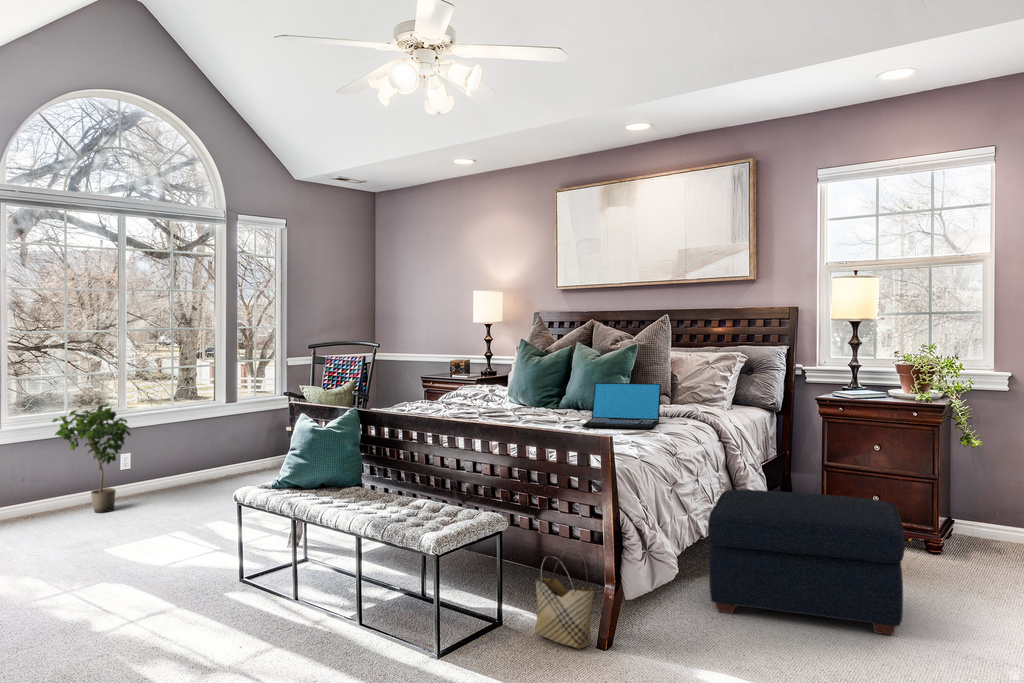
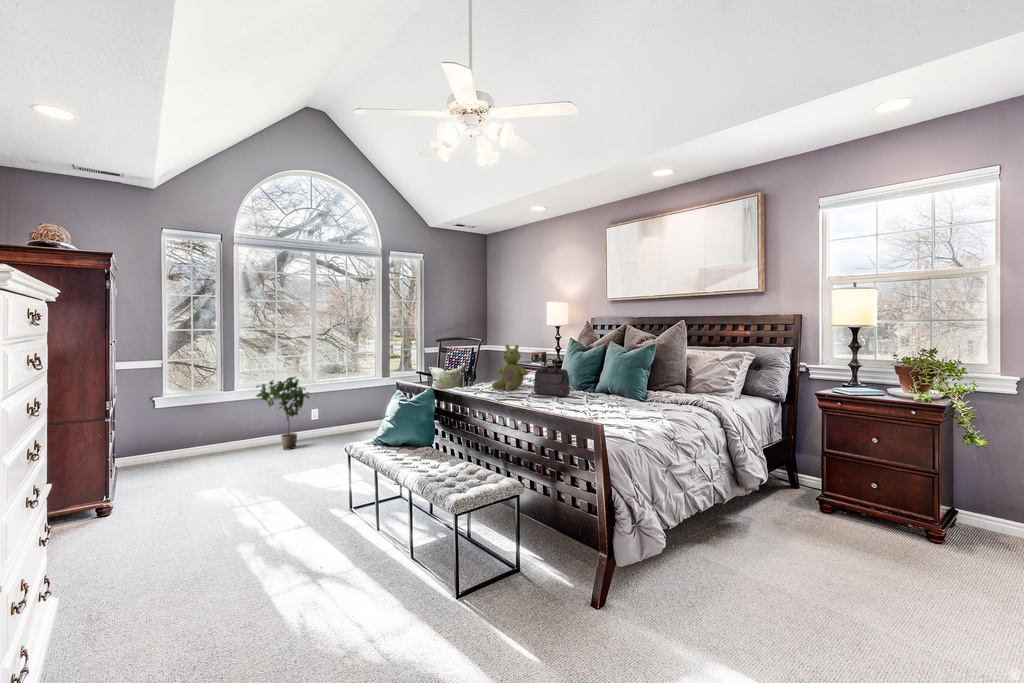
stuffed bear: none [426,349,473,410] -> present [492,345,528,390]
handbag: none [486,361,534,415] -> present [534,356,570,396]
laptop: present [582,383,661,429] -> none [601,373,671,414]
ottoman: present [708,489,905,635] -> none [700,471,903,635]
woven basket: present [534,549,595,649] -> none [535,517,586,610]

